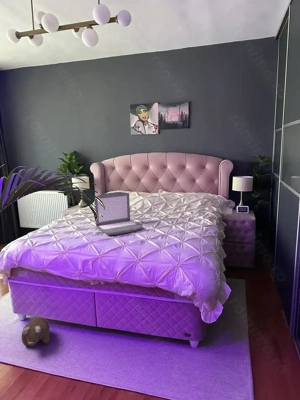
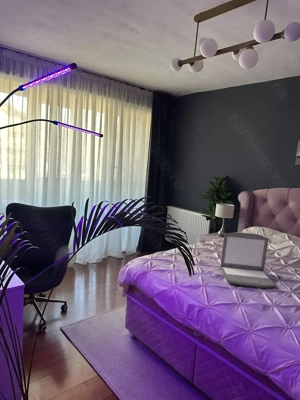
plush toy: present [22,317,50,346] -> none [120,343,148,374]

